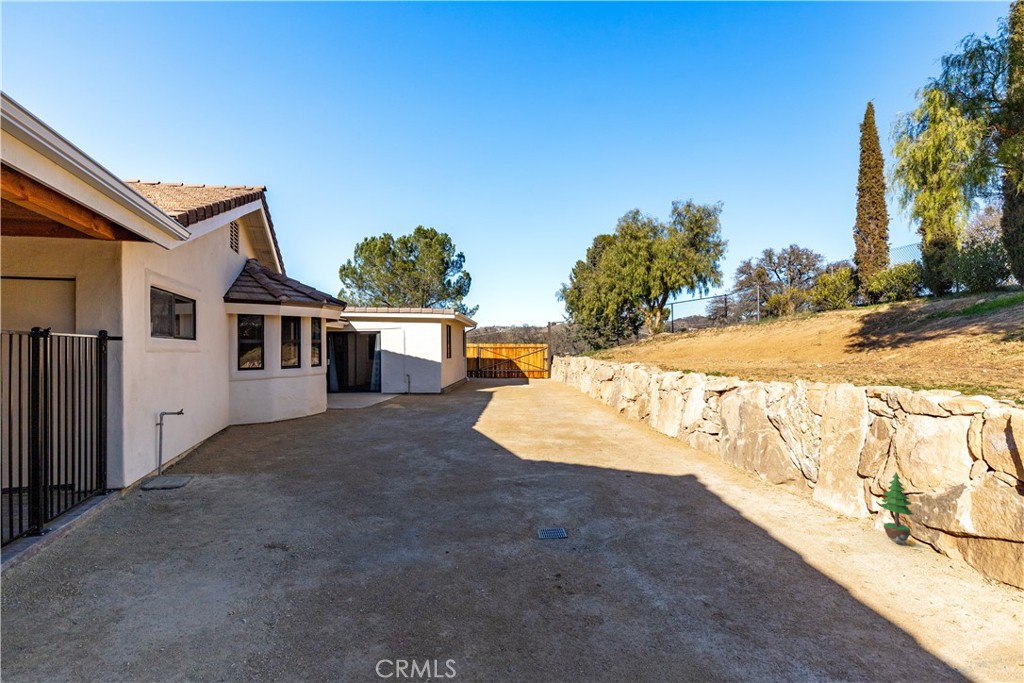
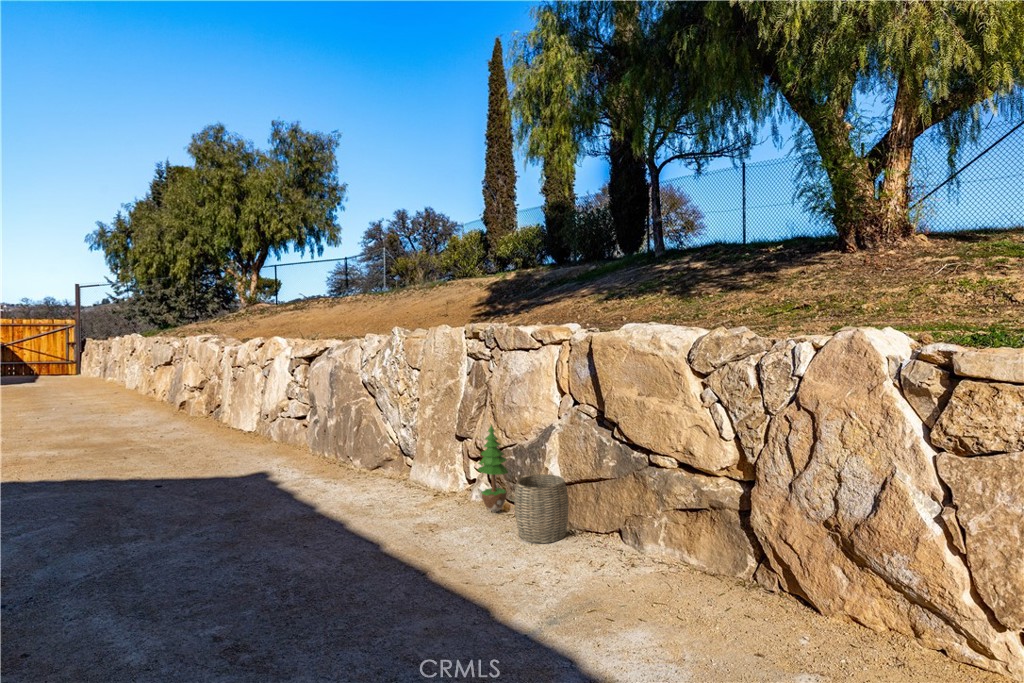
woven basket: none [920,521,982,583] -> present [514,474,569,543]

